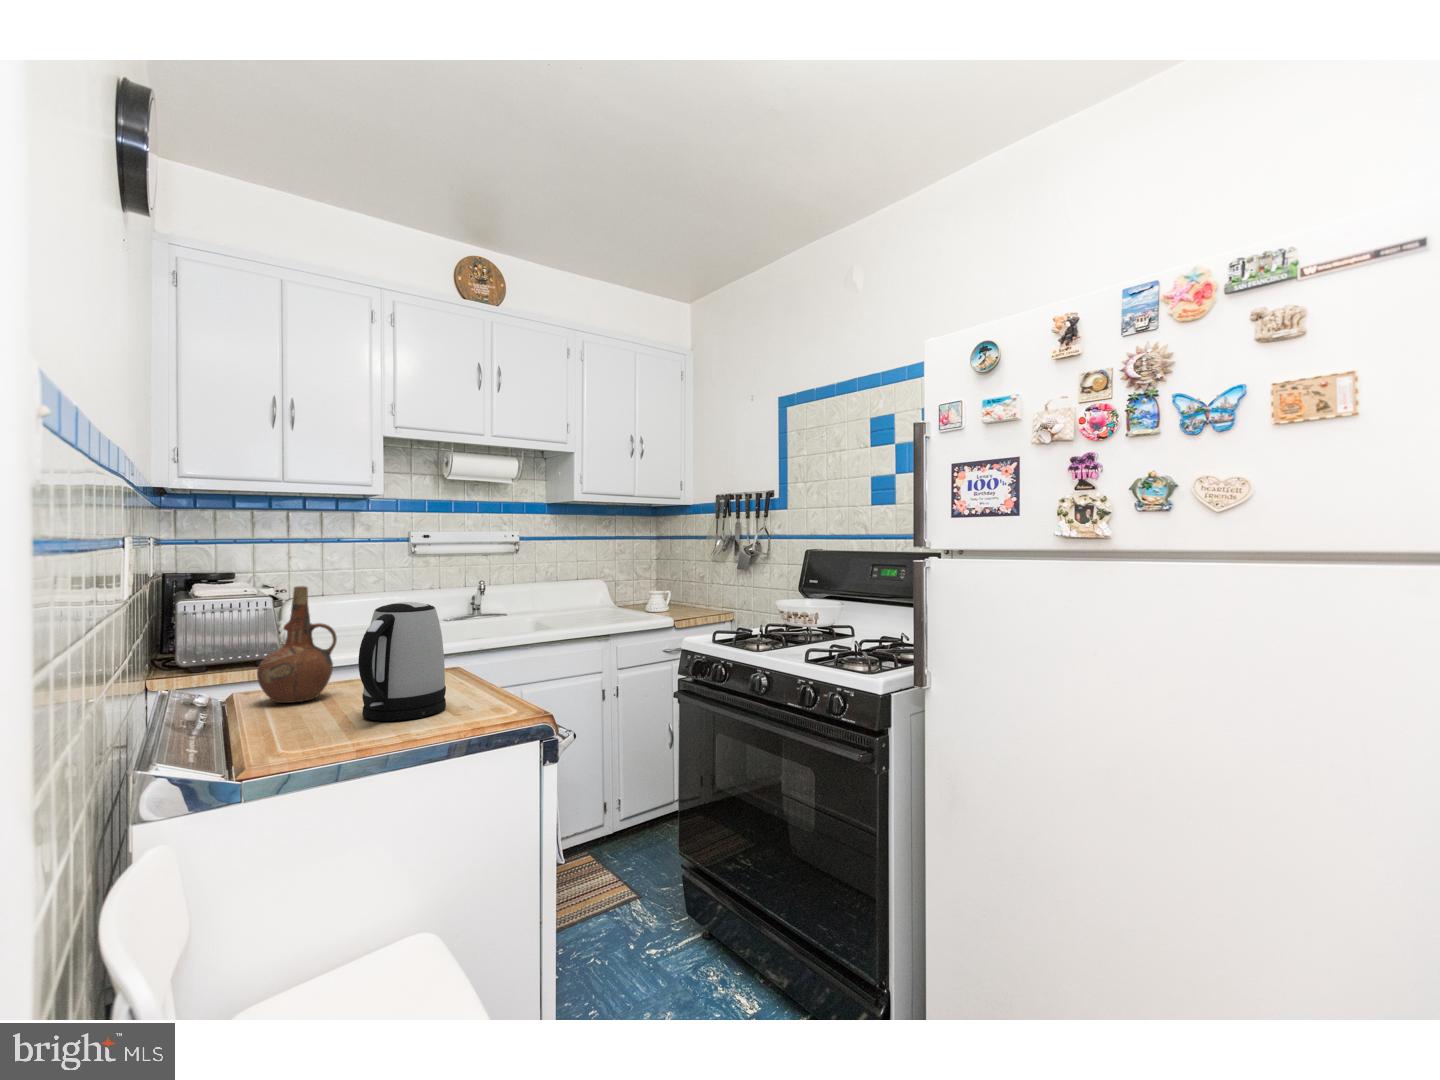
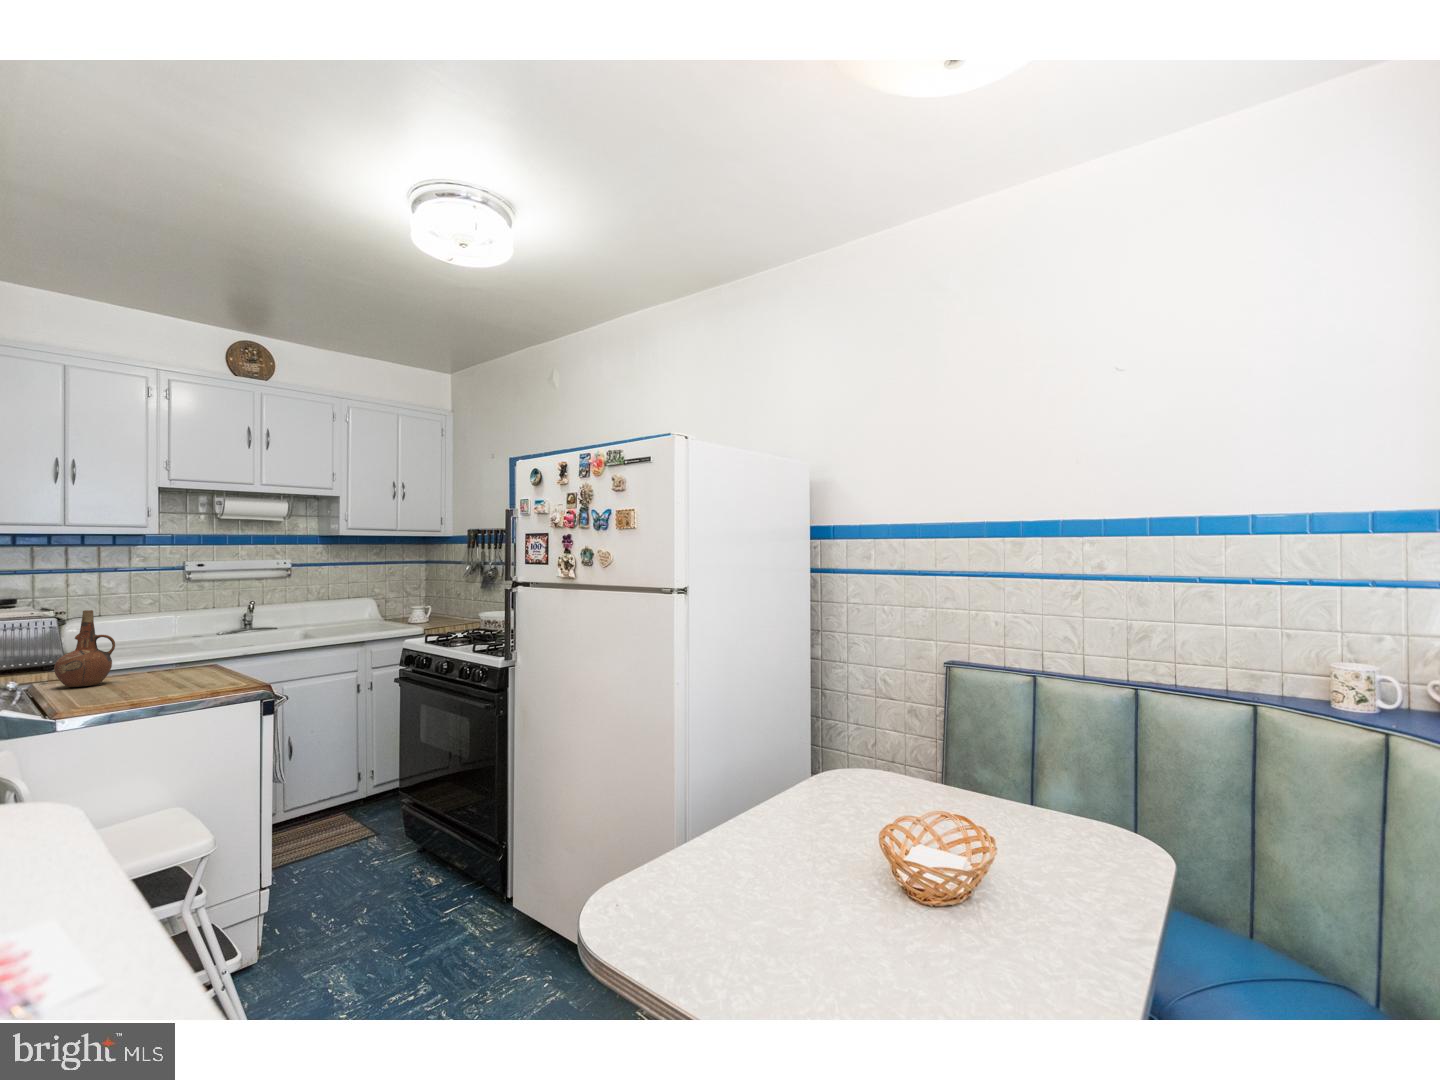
kettle: present [358,602,446,721] -> none [131,619,194,691]

